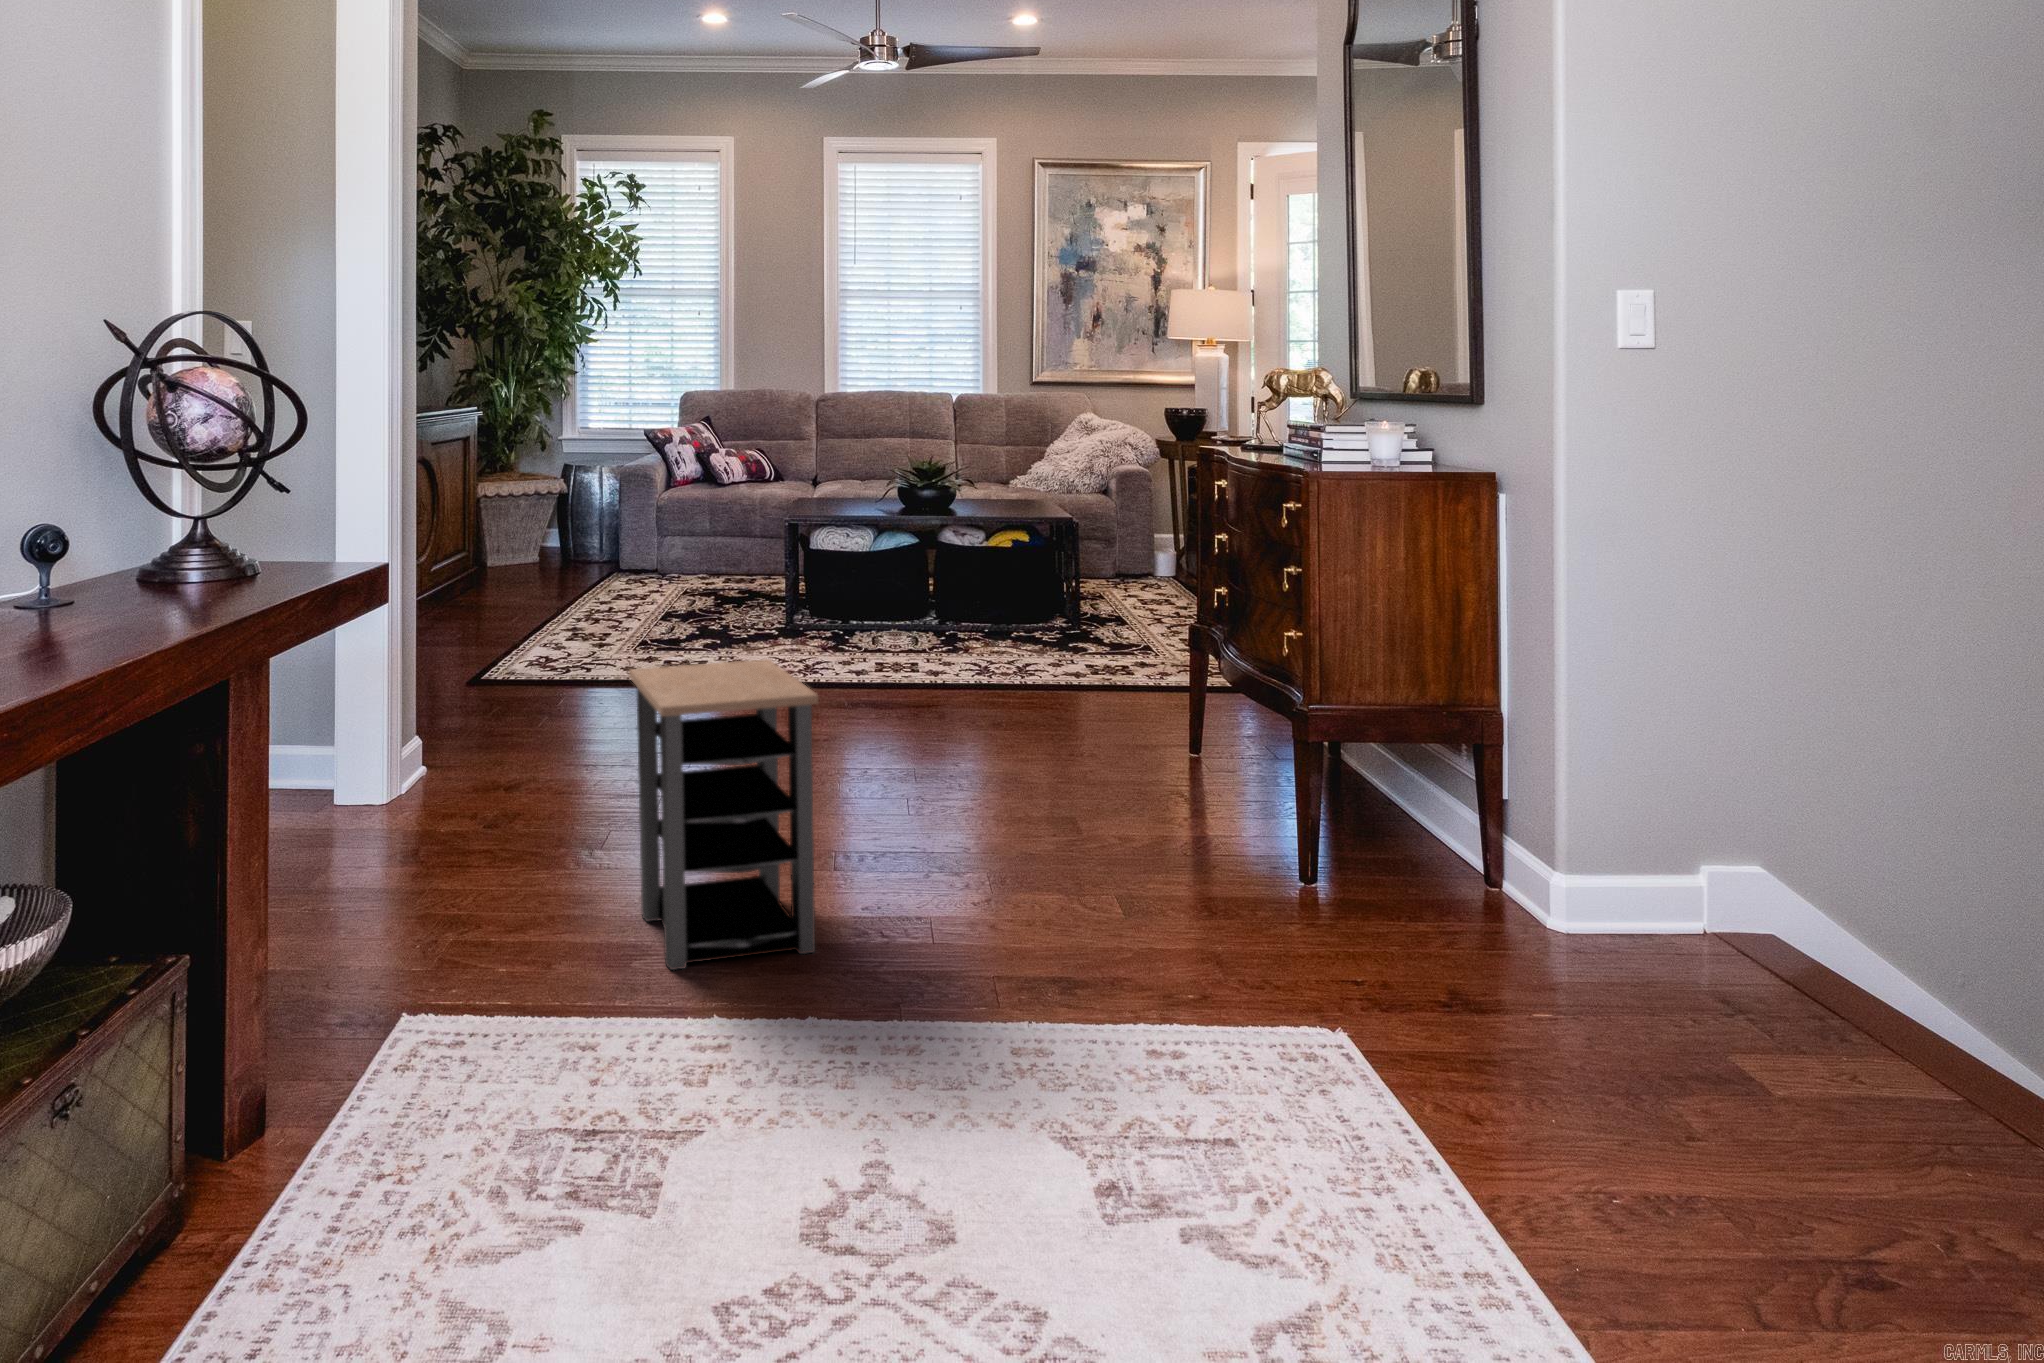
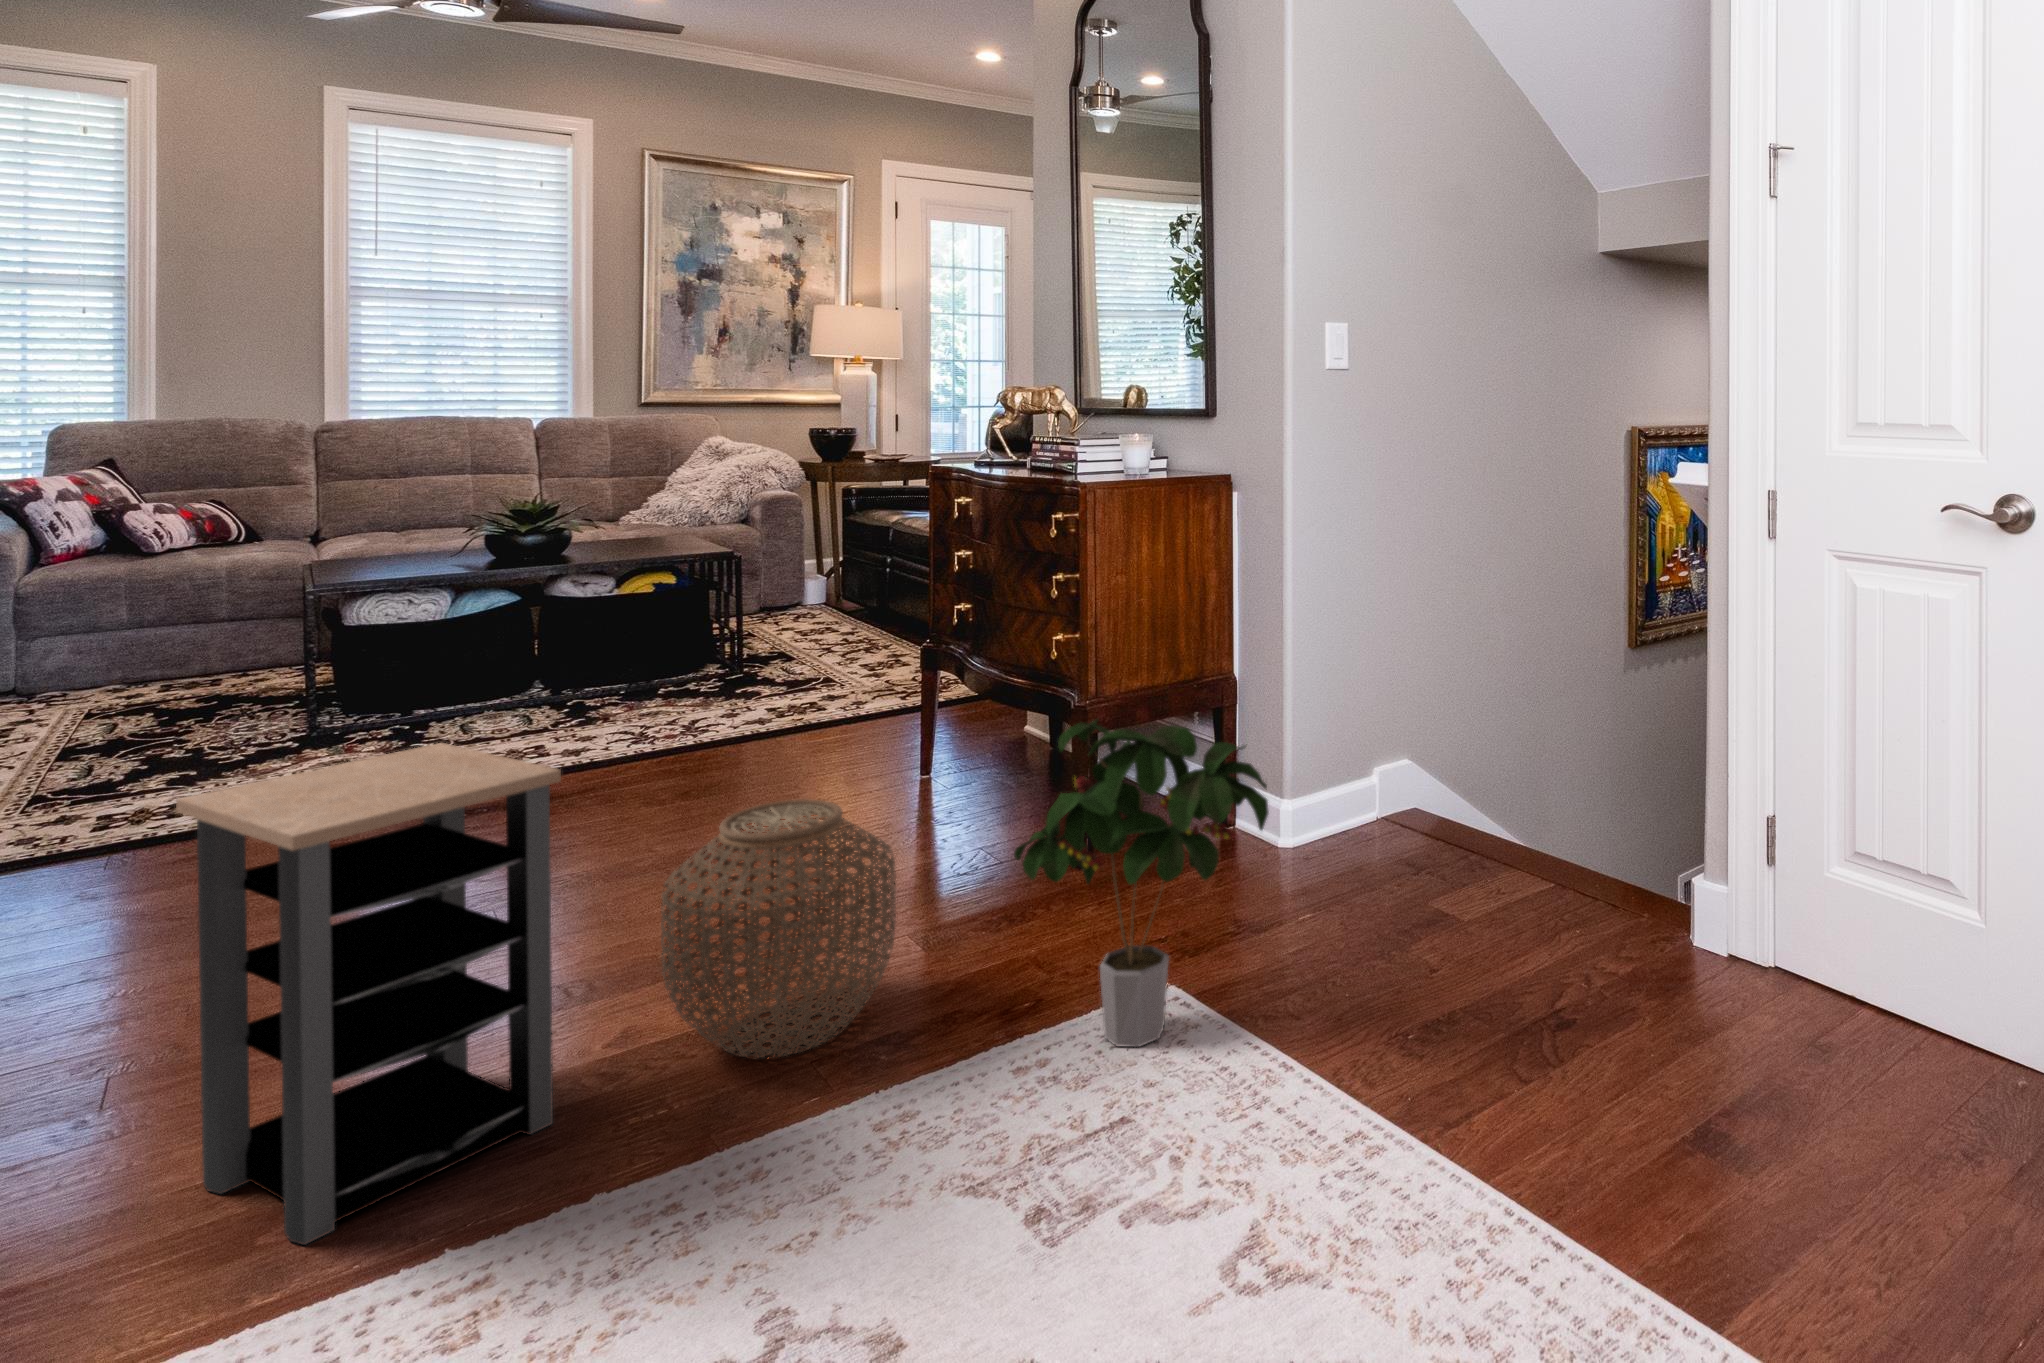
potted plant: none [1178,742,1435,1087] -> present [1014,720,1269,1047]
woven basket: none [894,753,1076,968] -> present [661,799,896,1058]

